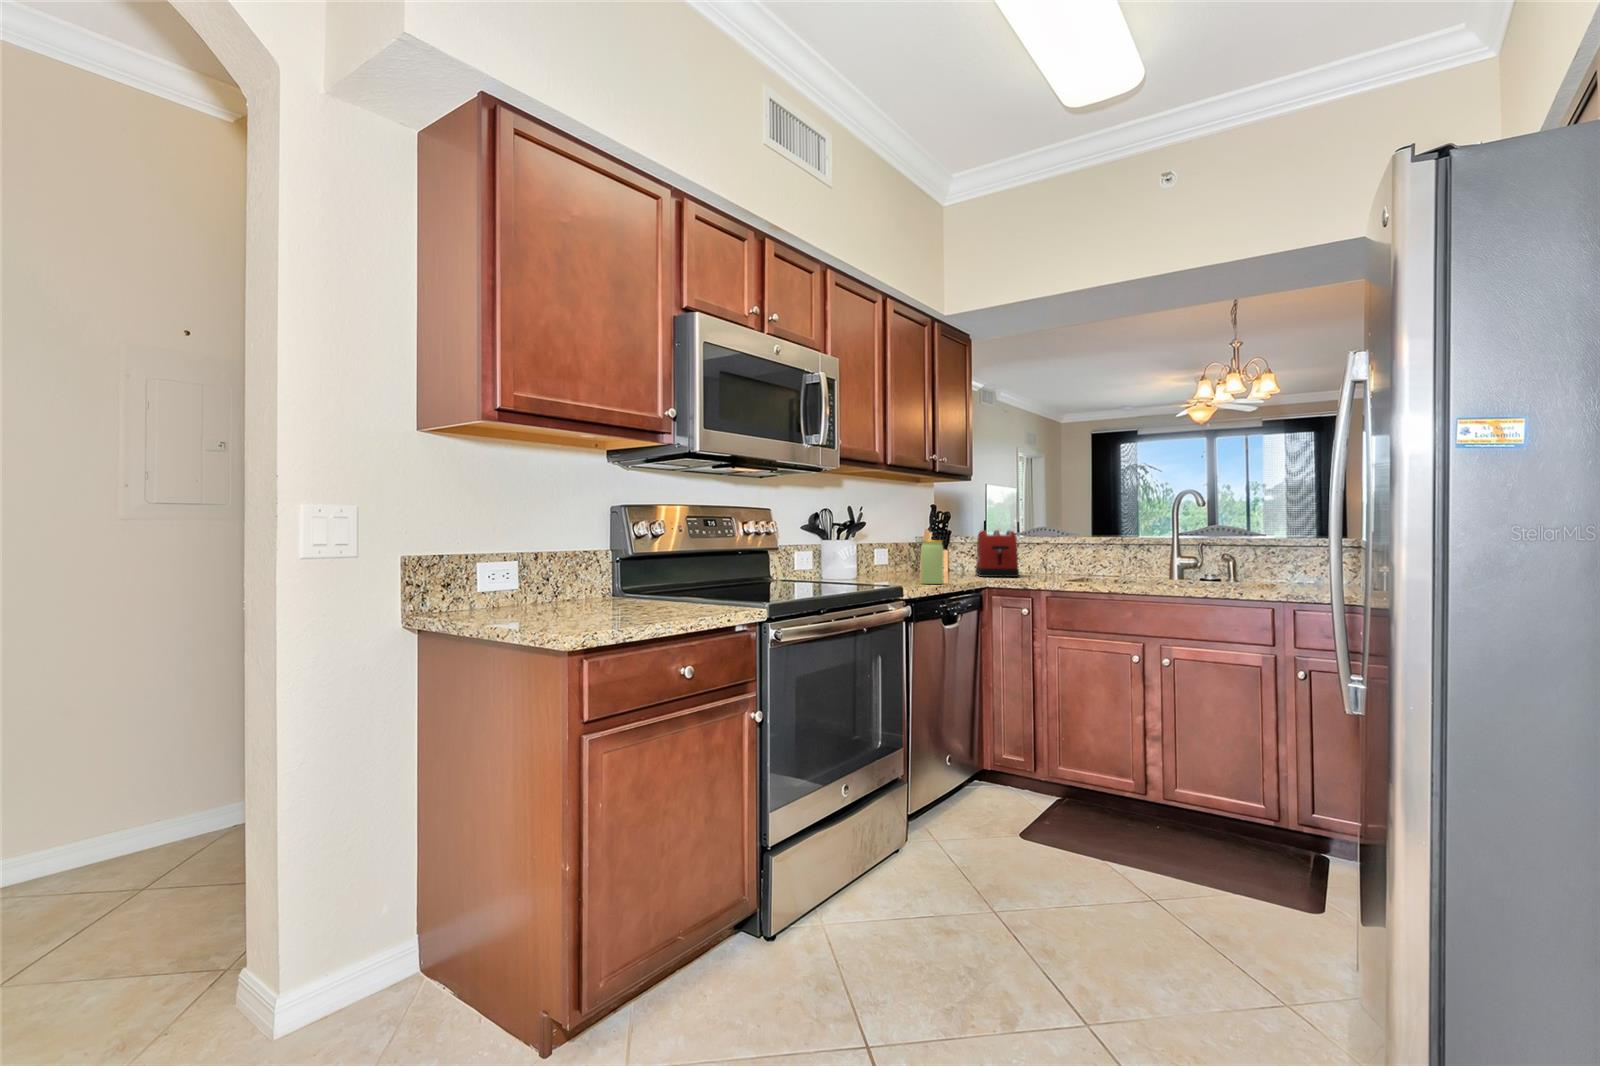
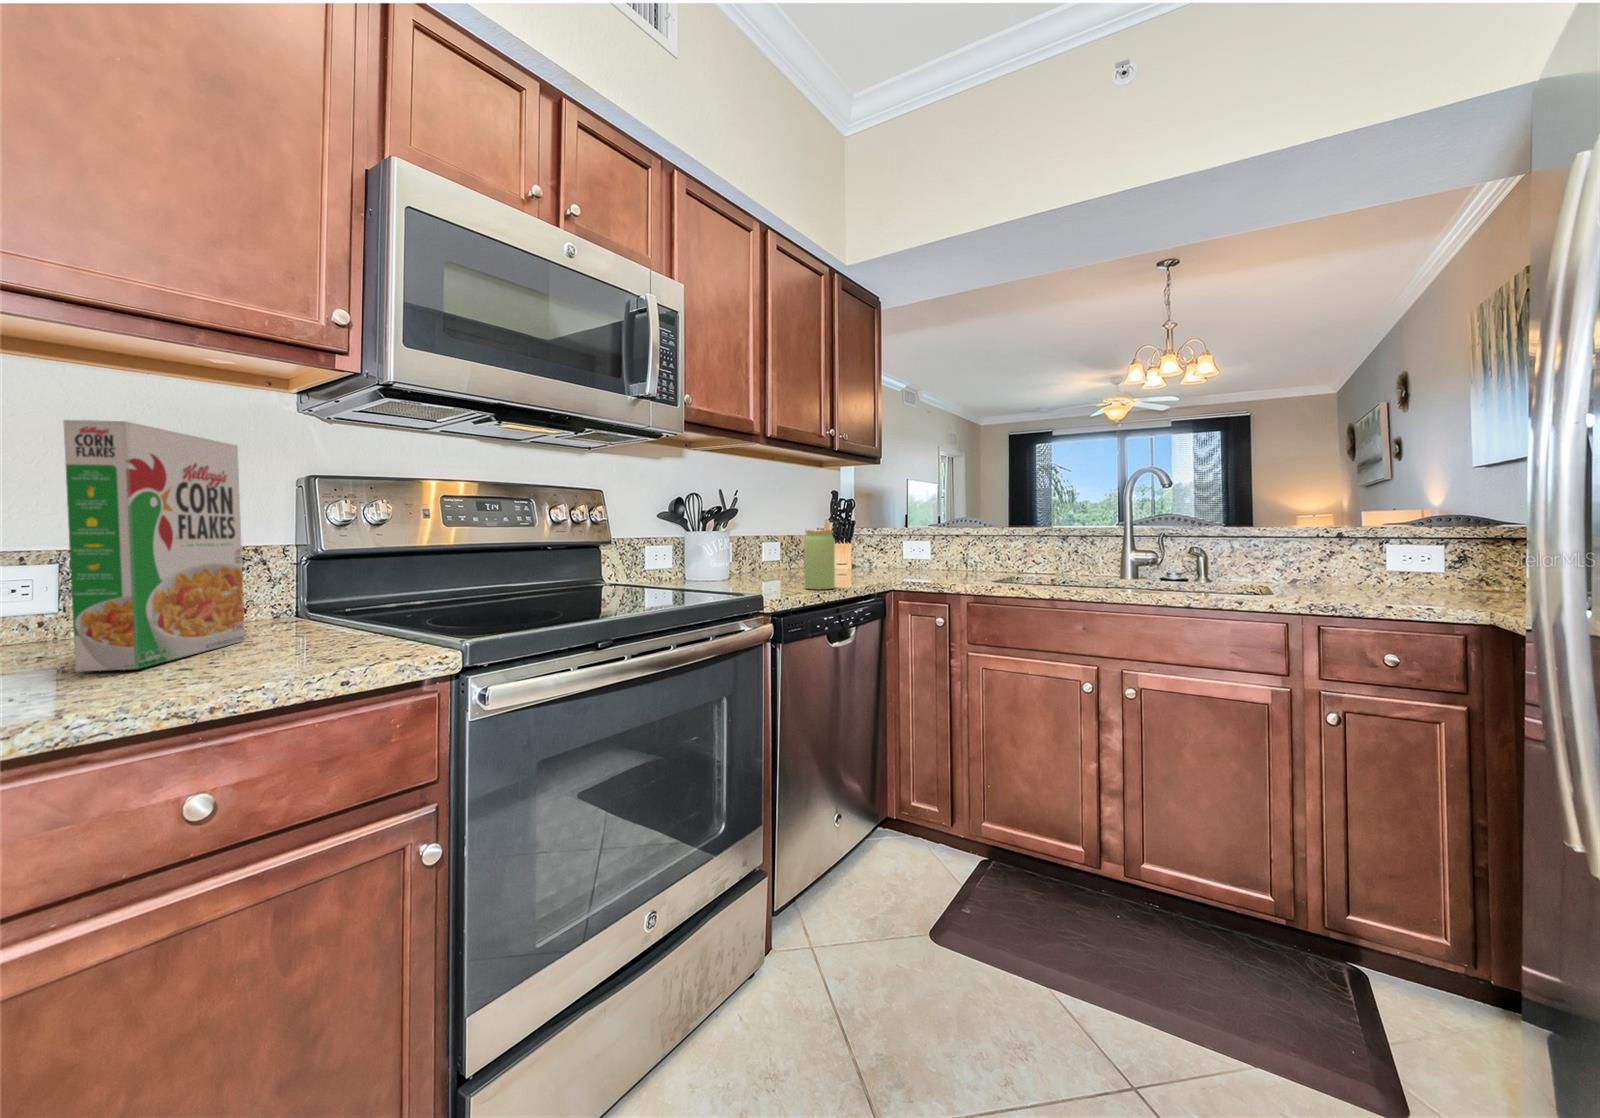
cereal box: none [619,492,644,609] -> present [63,420,245,672]
toaster: present [975,530,1019,577] -> none [886,519,937,576]

